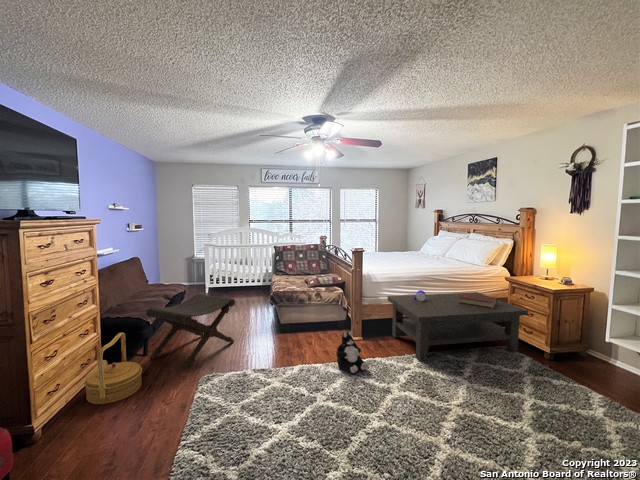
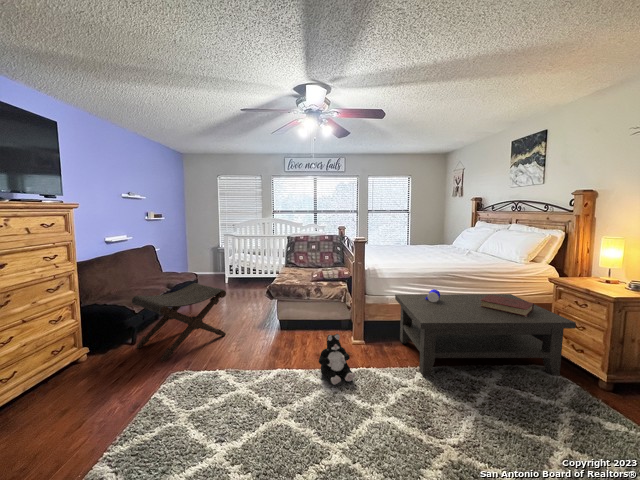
woven basket: present [84,333,142,404] -> none [48,320,113,394]

